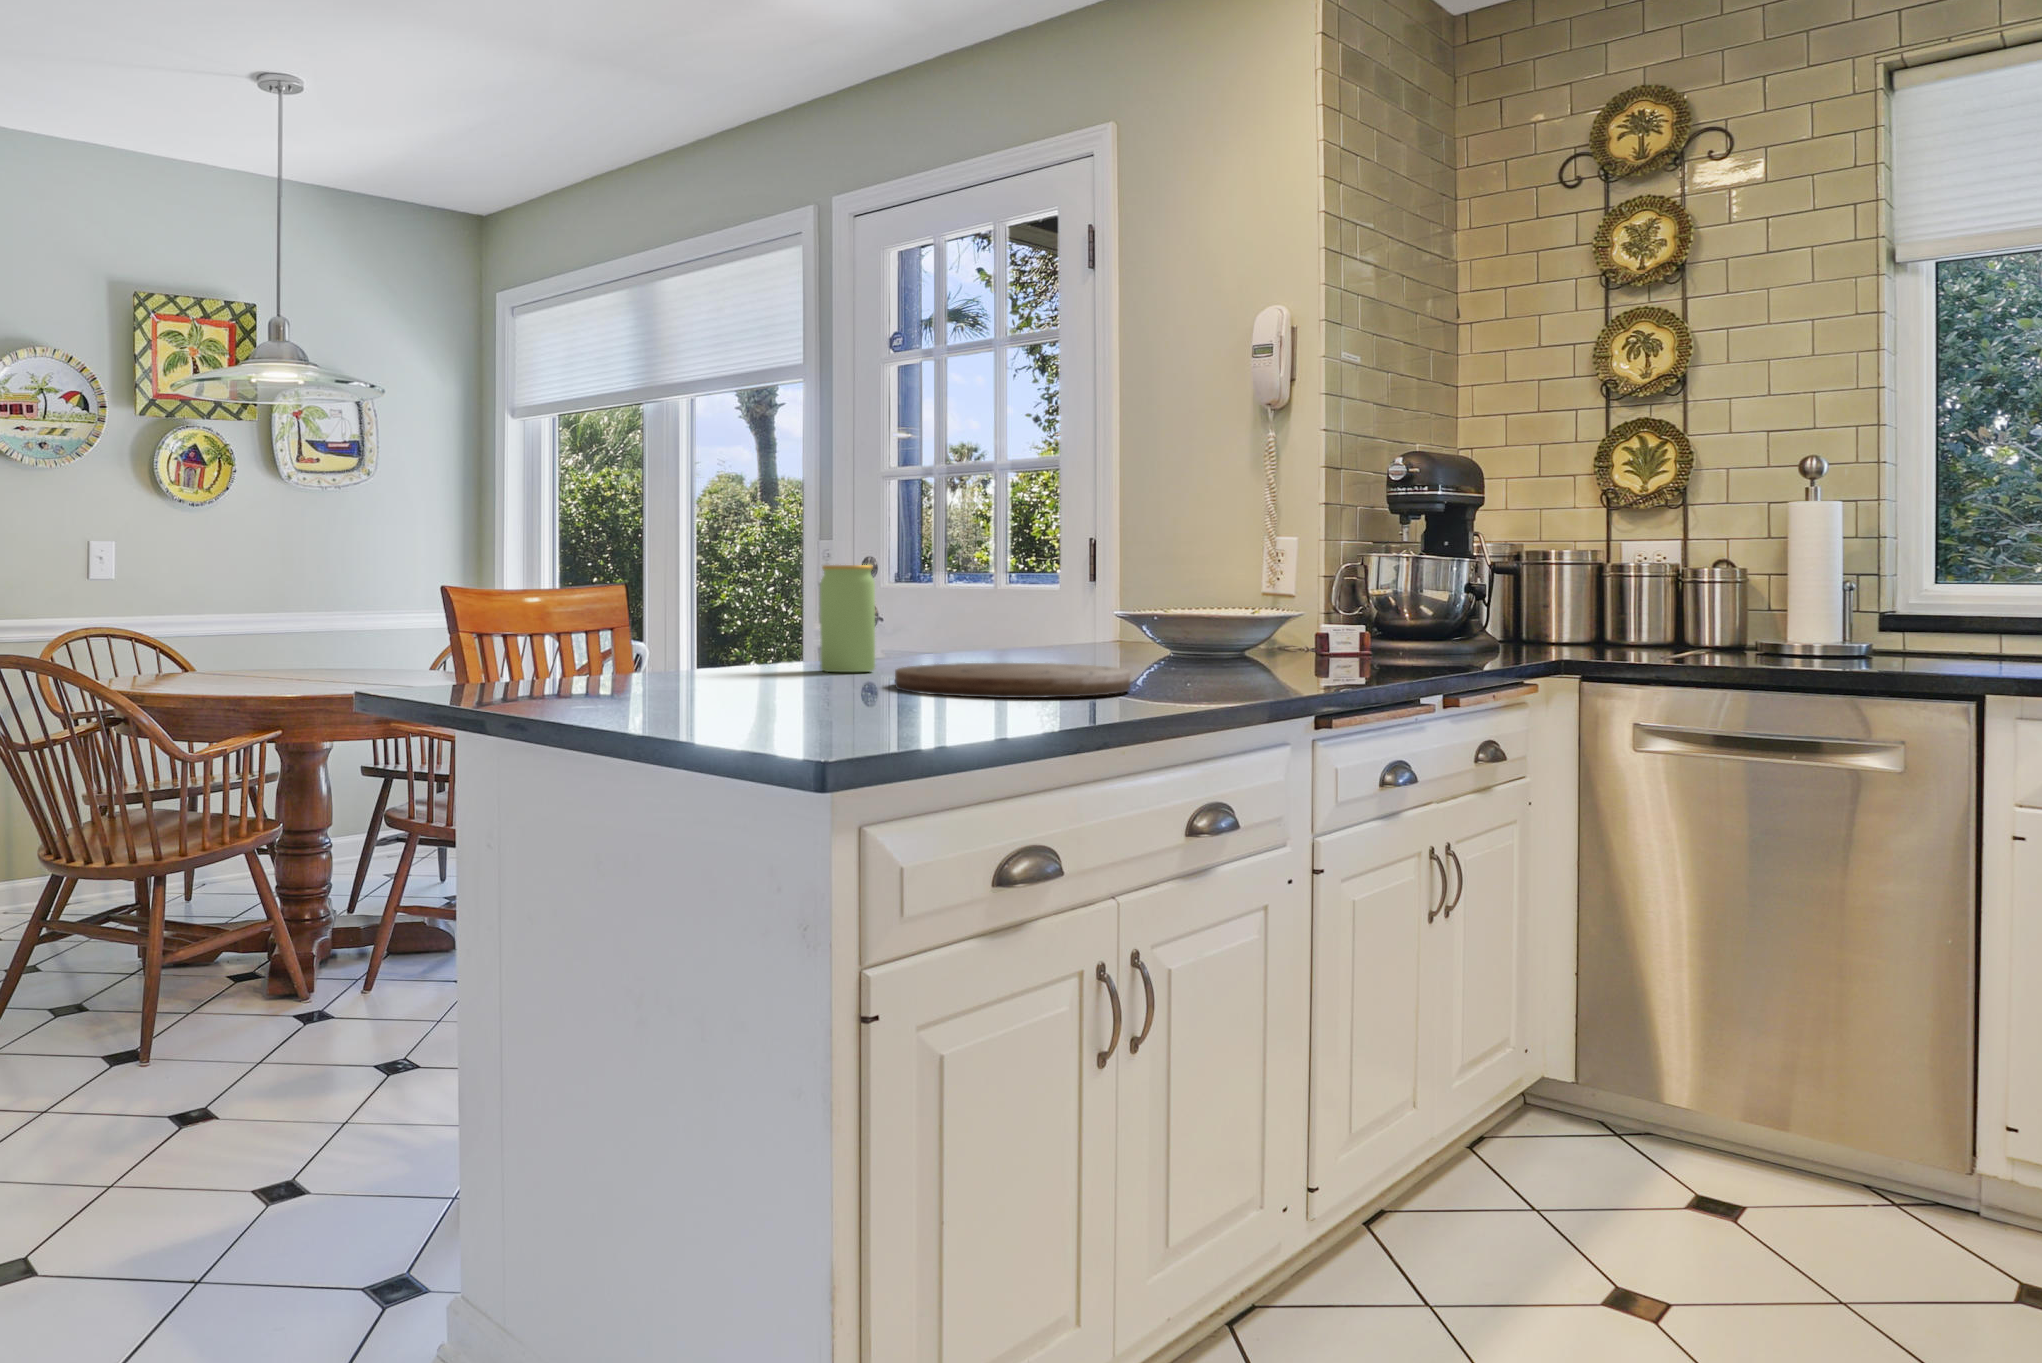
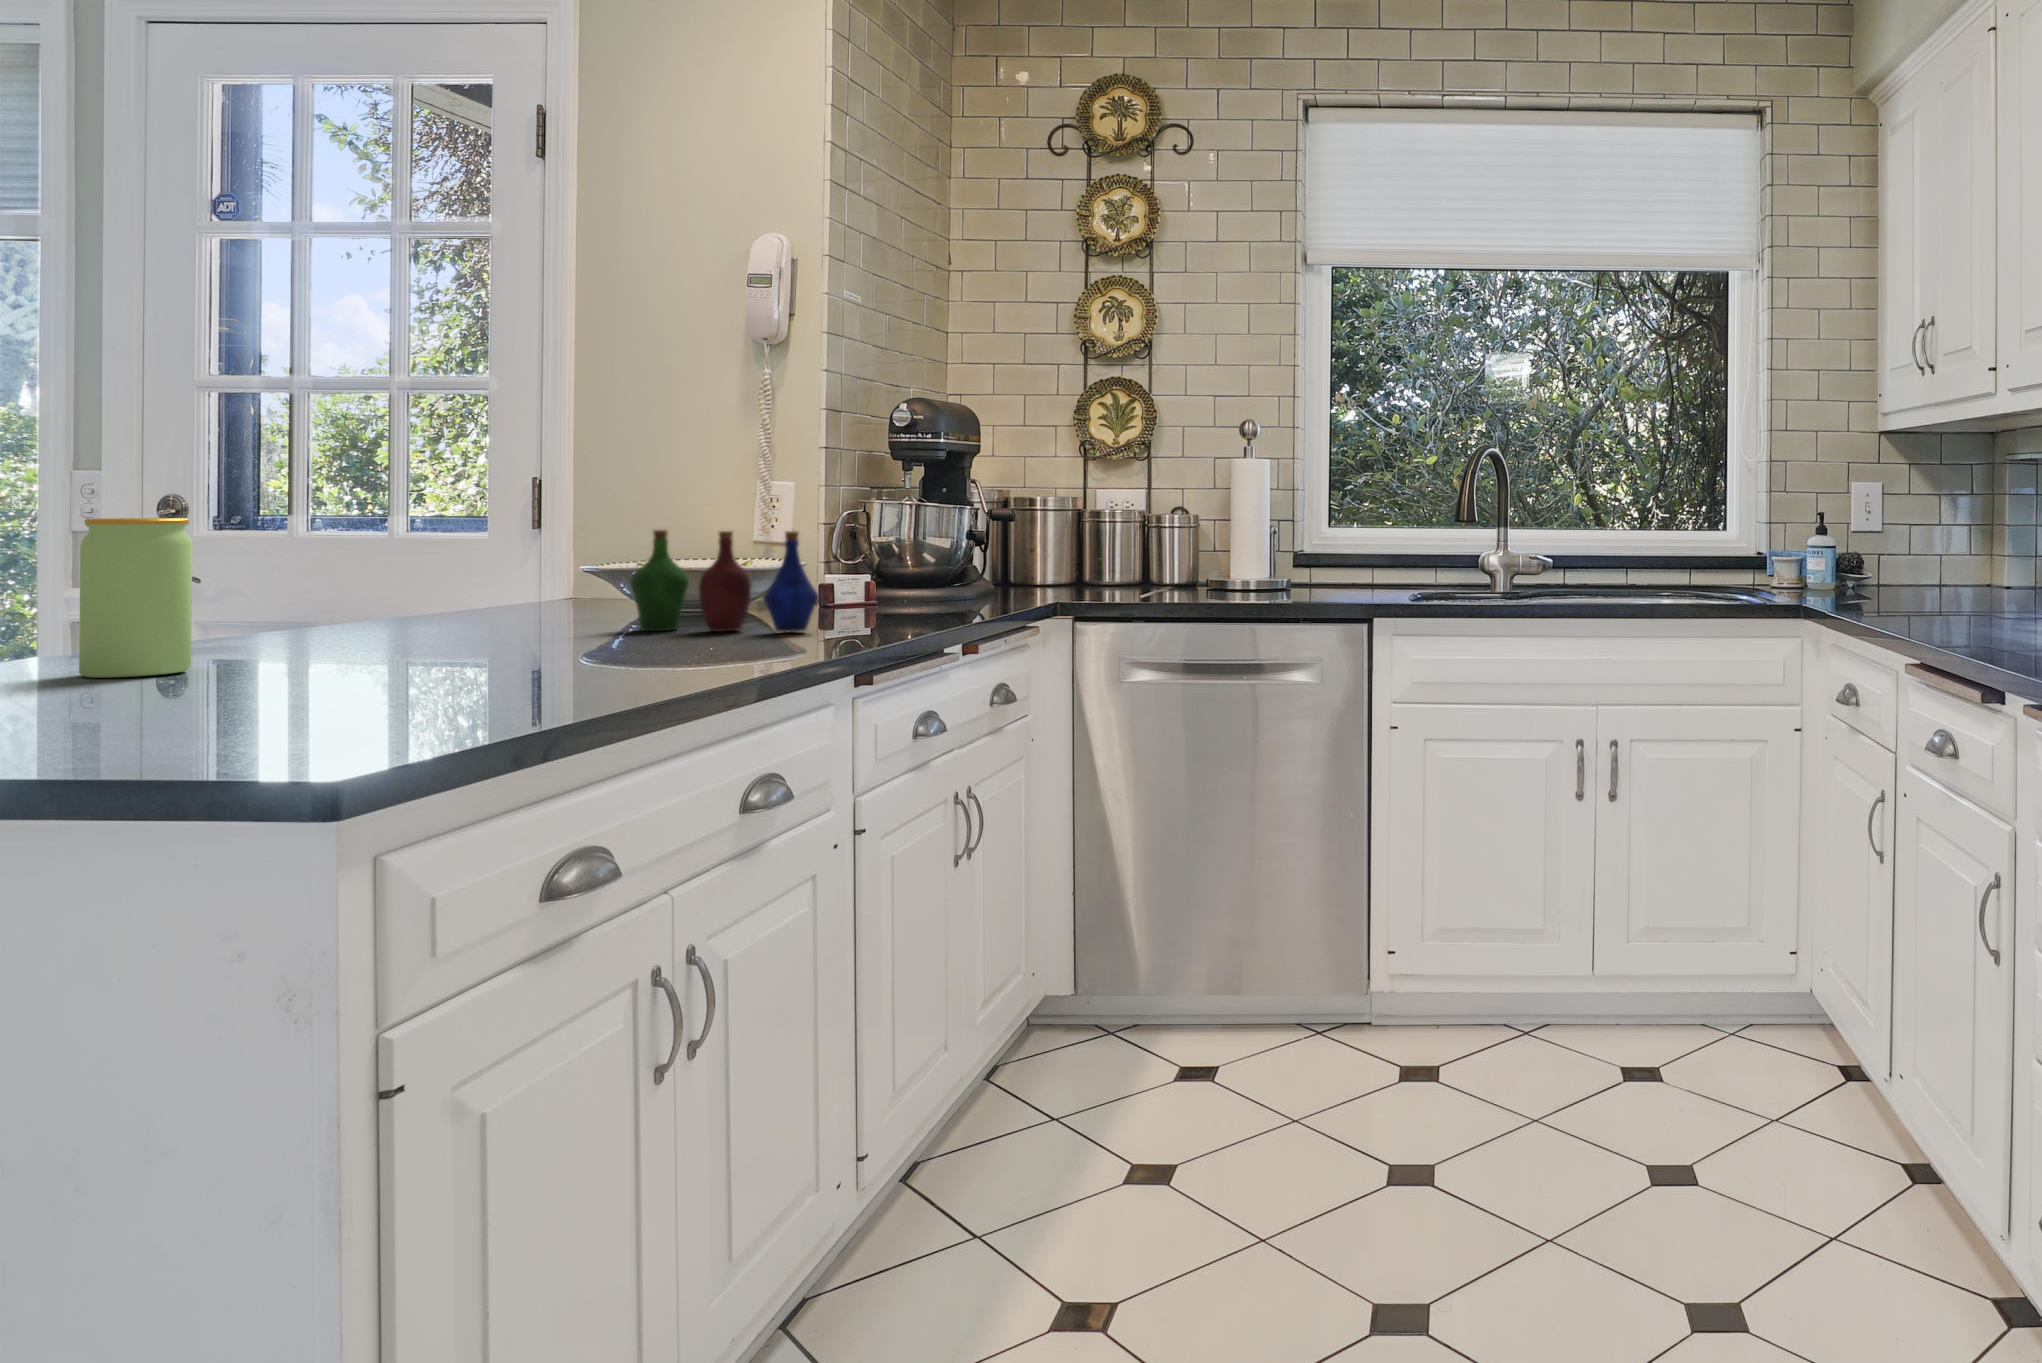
bottle: none [1153,579,1301,672] -> present [630,530,819,632]
cutting board: present [895,663,1130,698] -> none [242,645,631,709]

